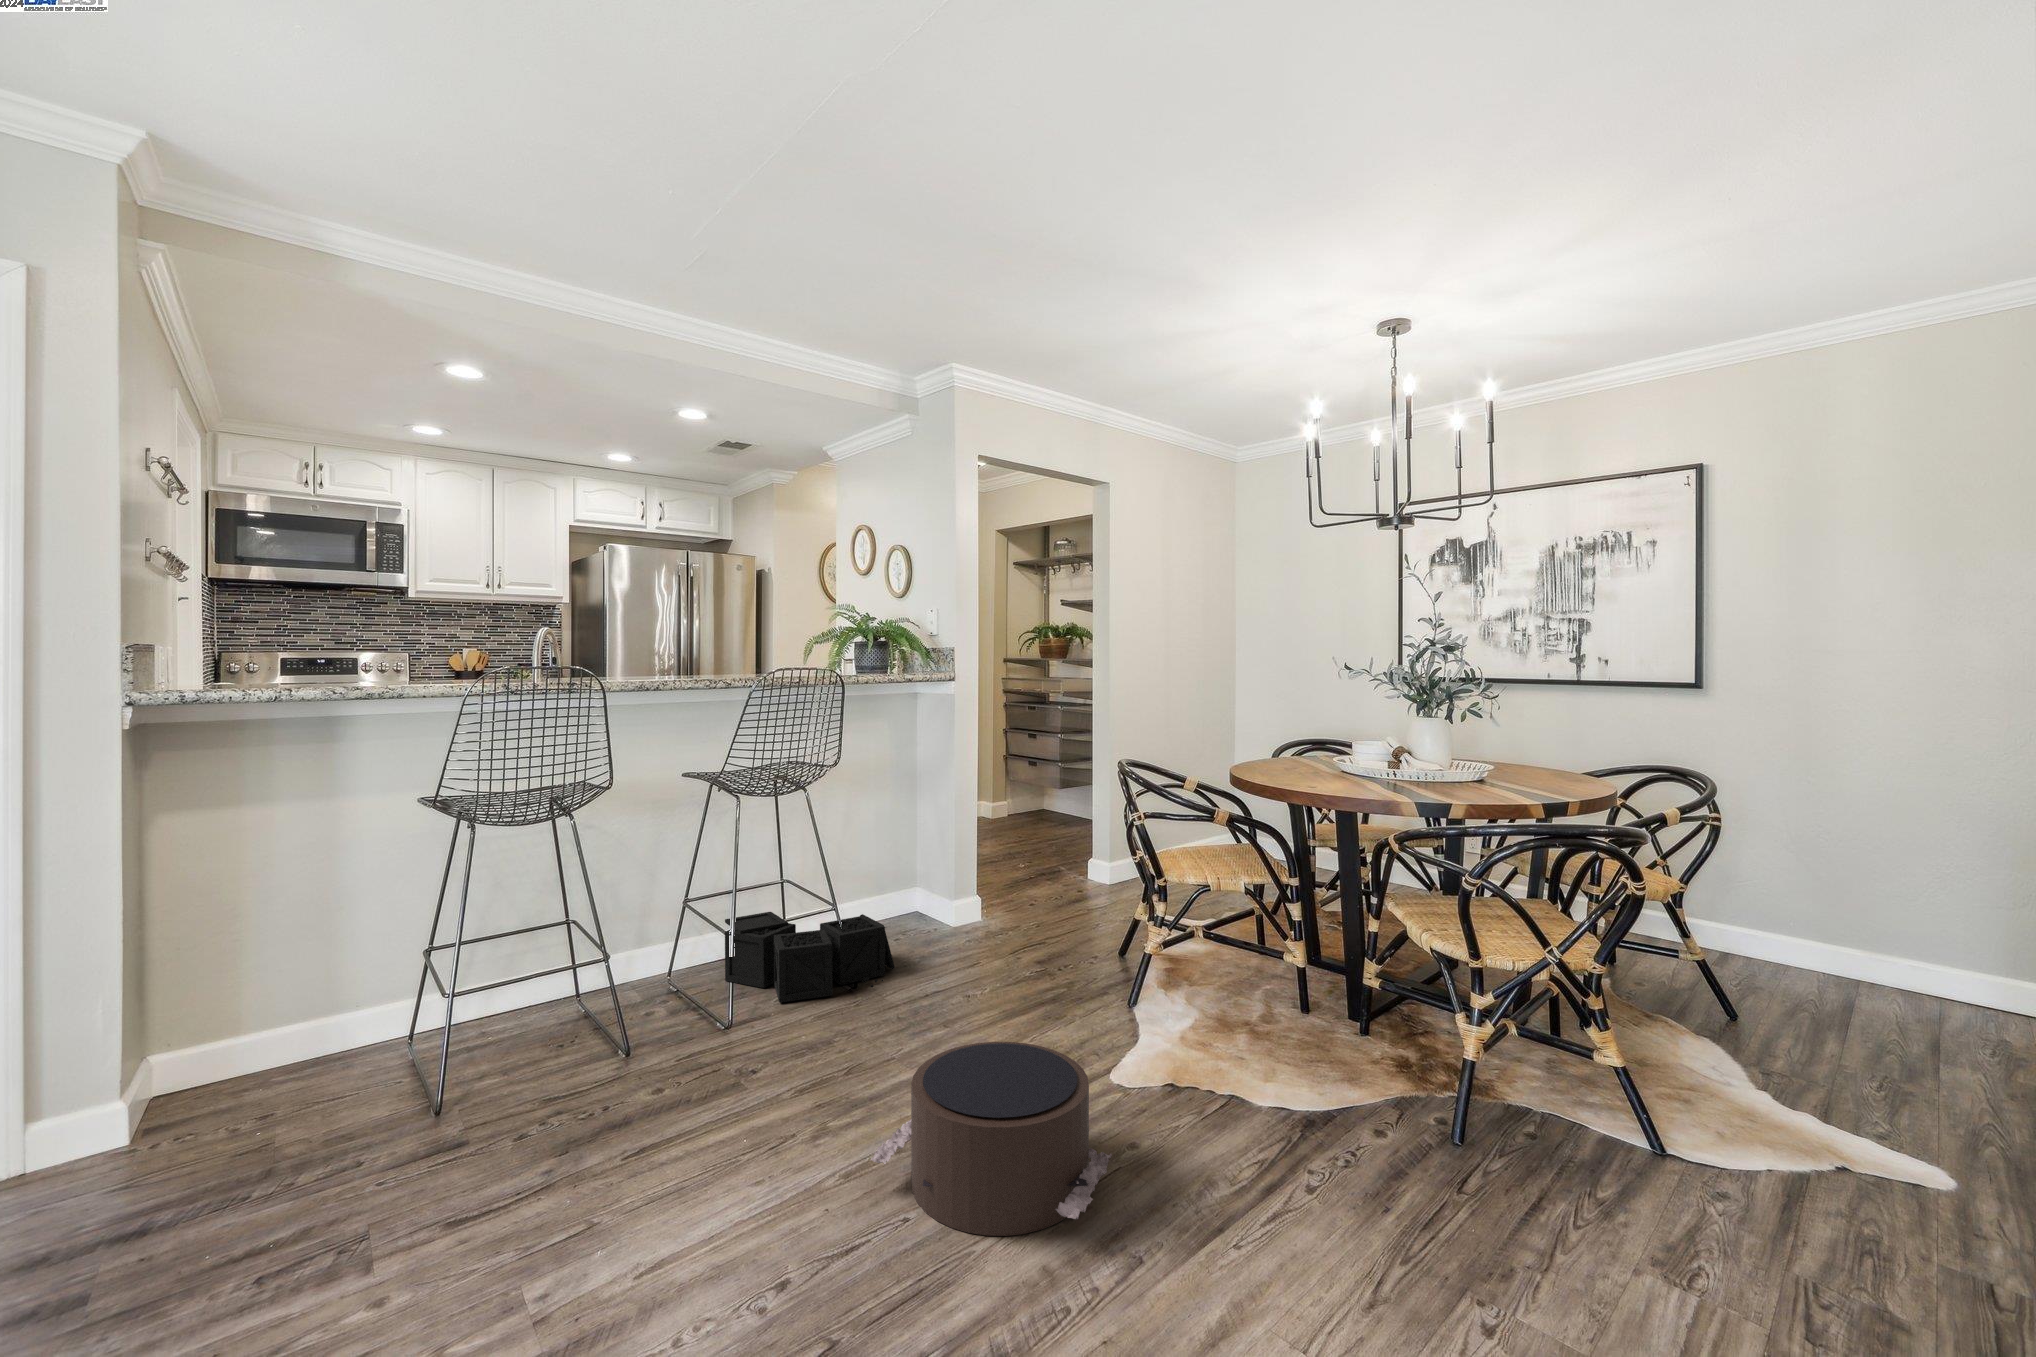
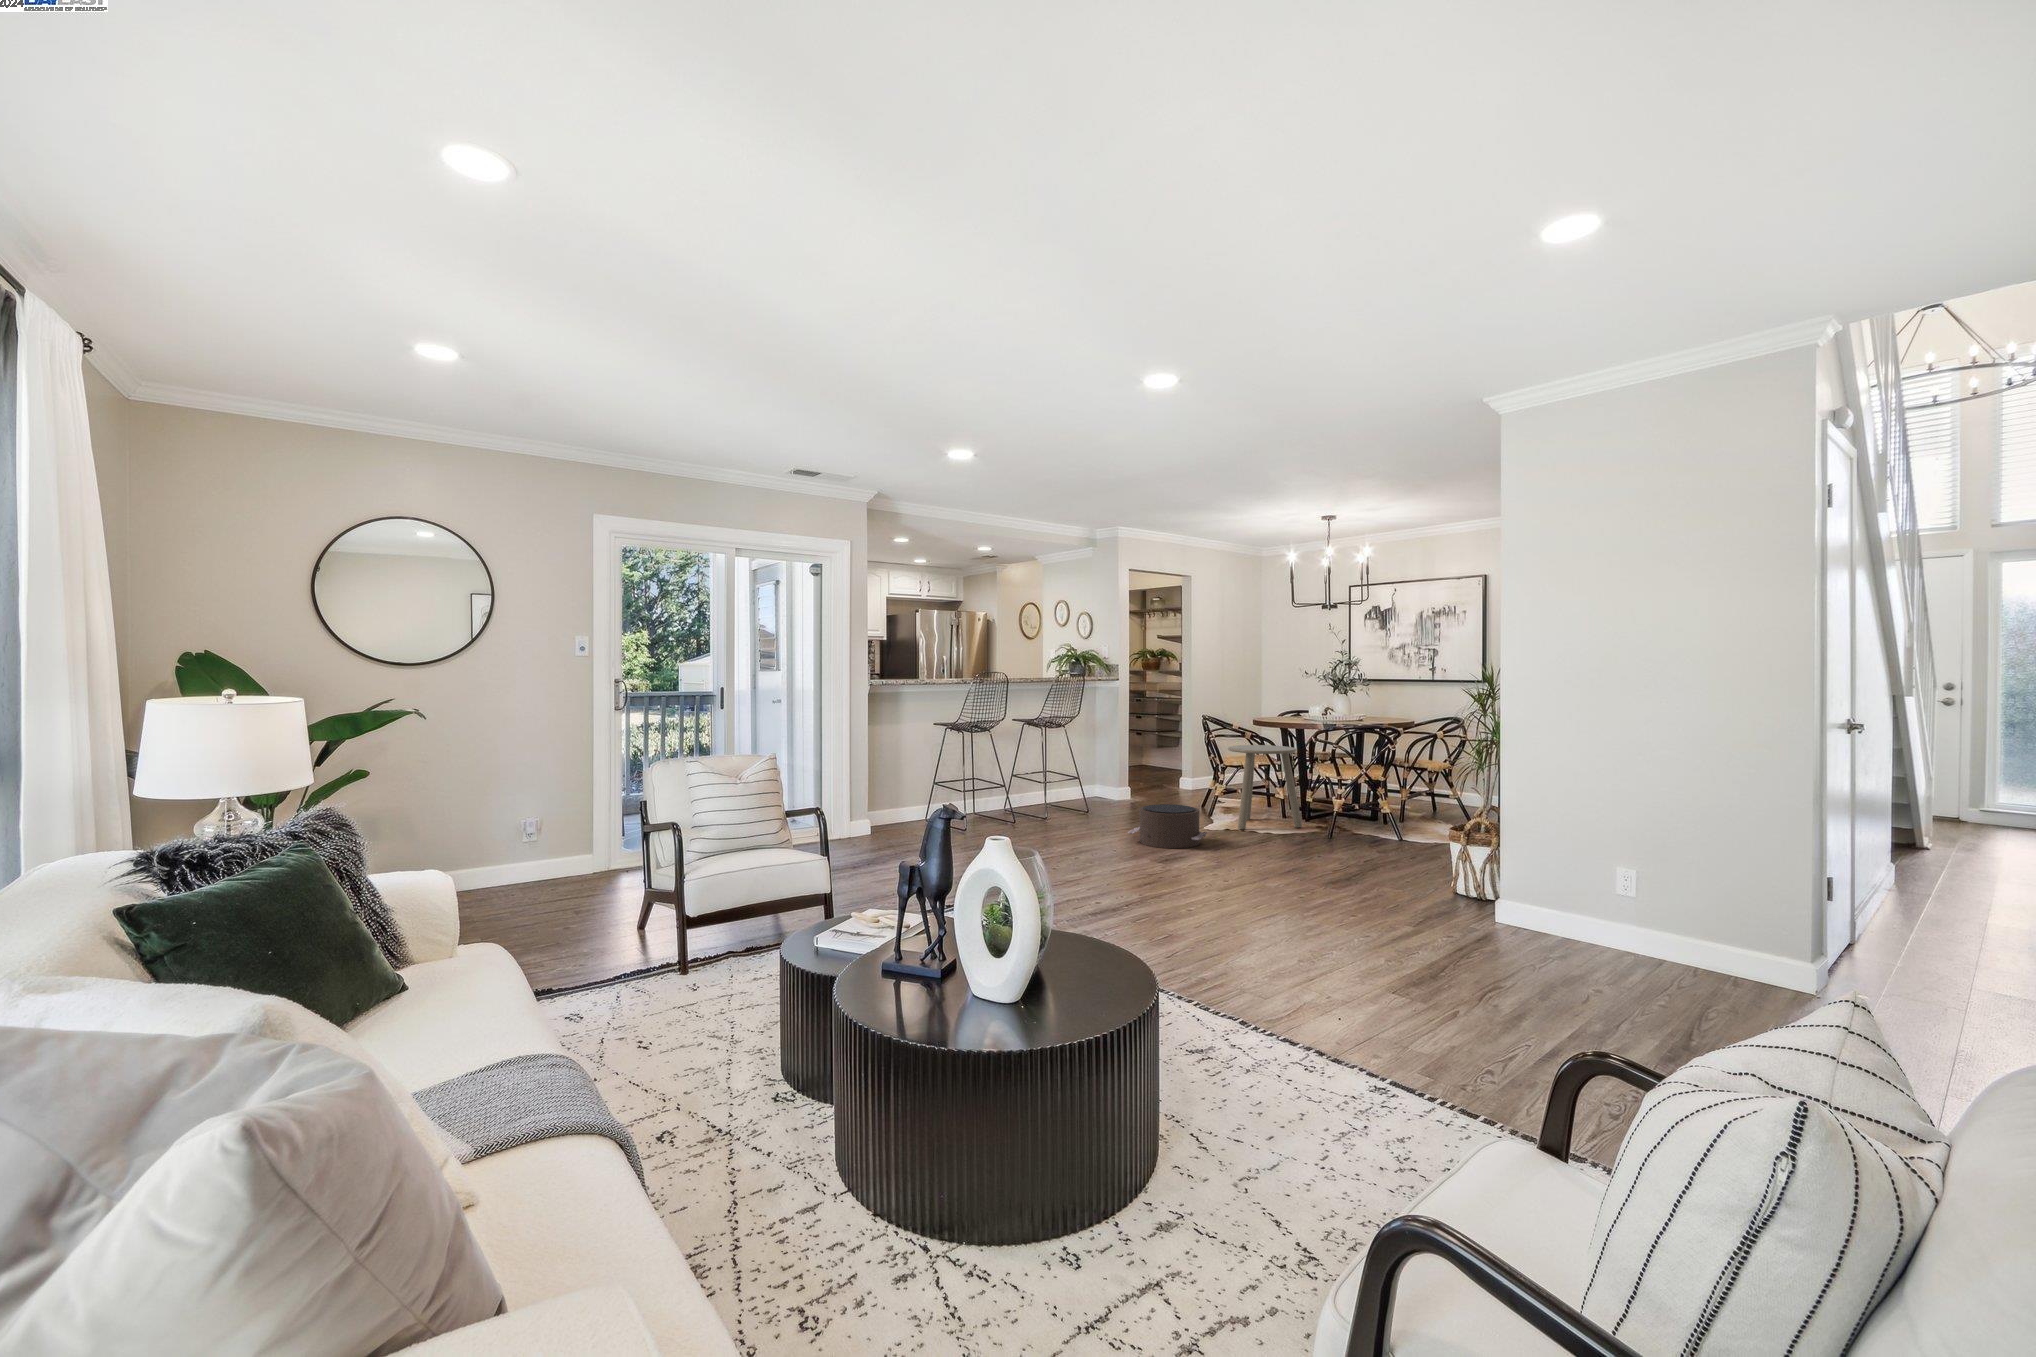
side table: none [1175,838,1358,1075] -> present [1228,745,1302,829]
storage bin: present [725,912,895,1002] -> none [1024,785,1100,815]

